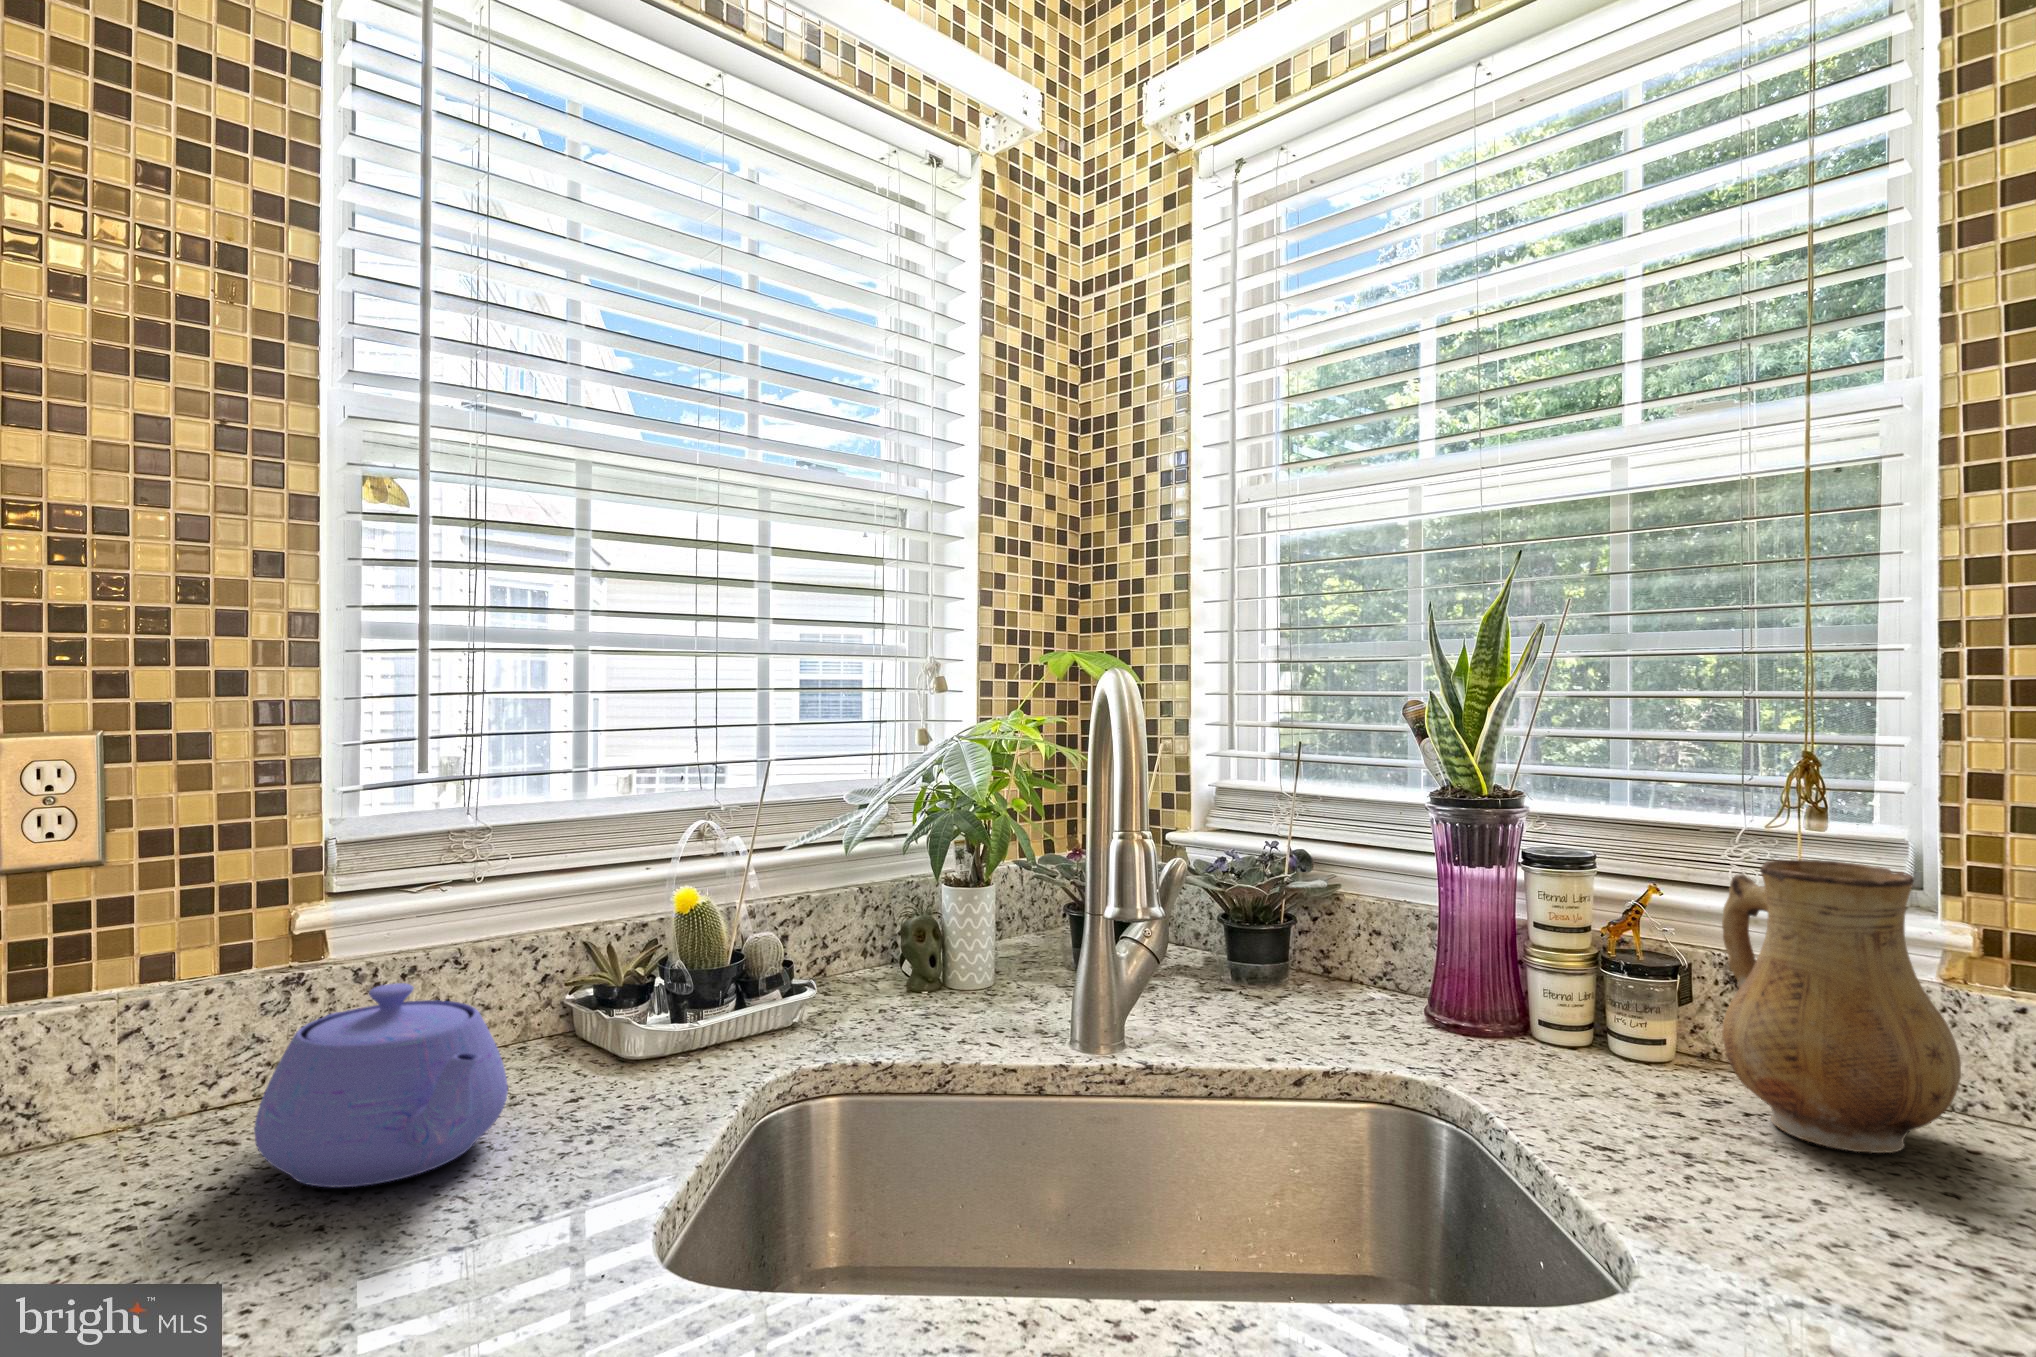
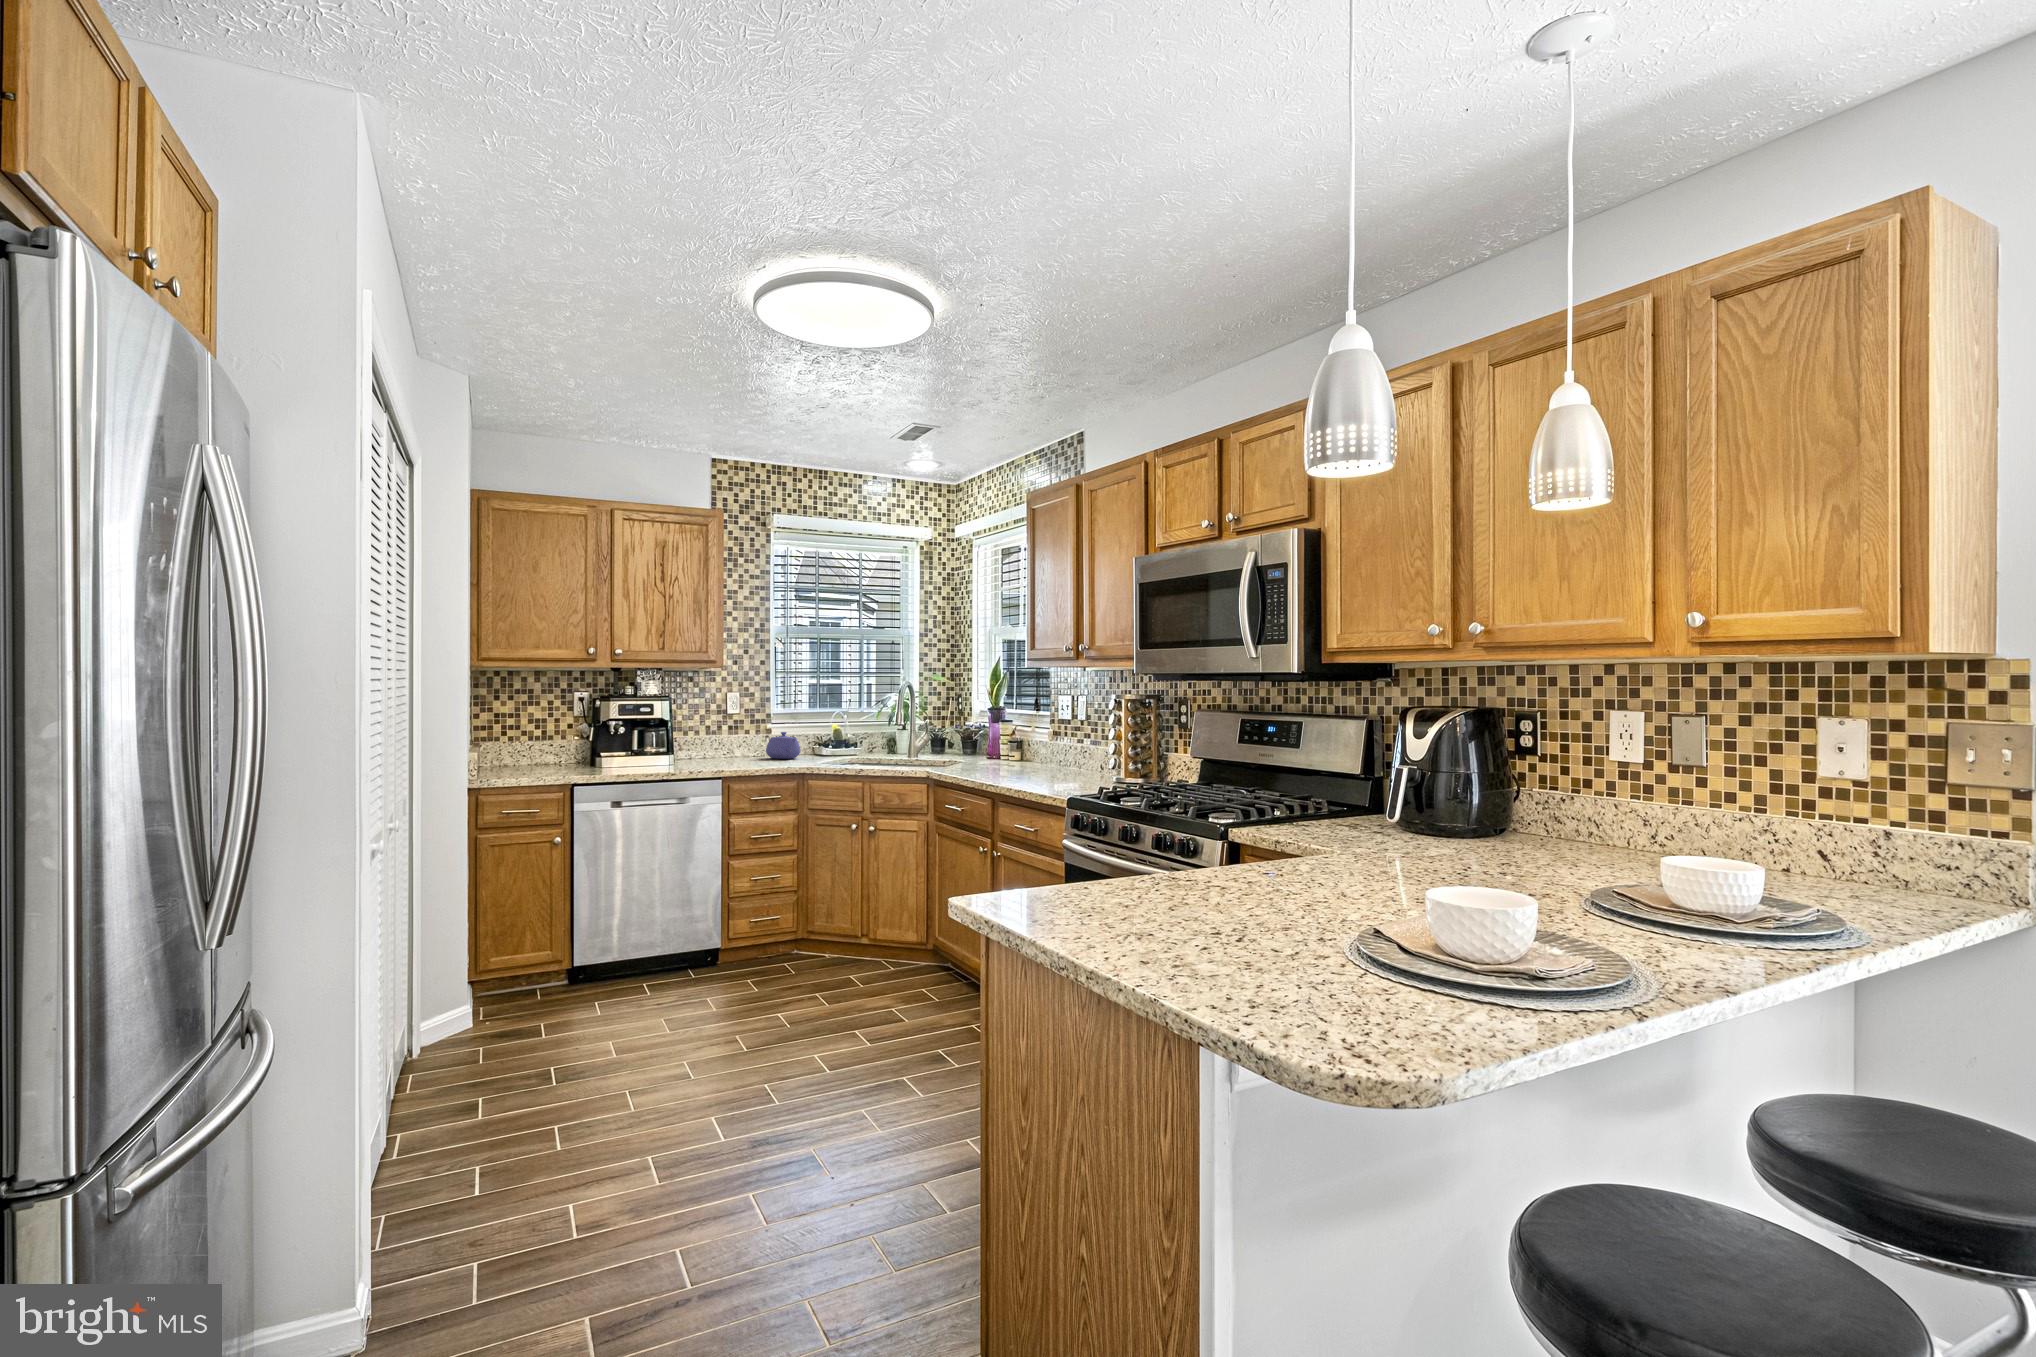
ceramic pitcher: present [1722,859,1961,1153] -> none [996,717,1029,764]

